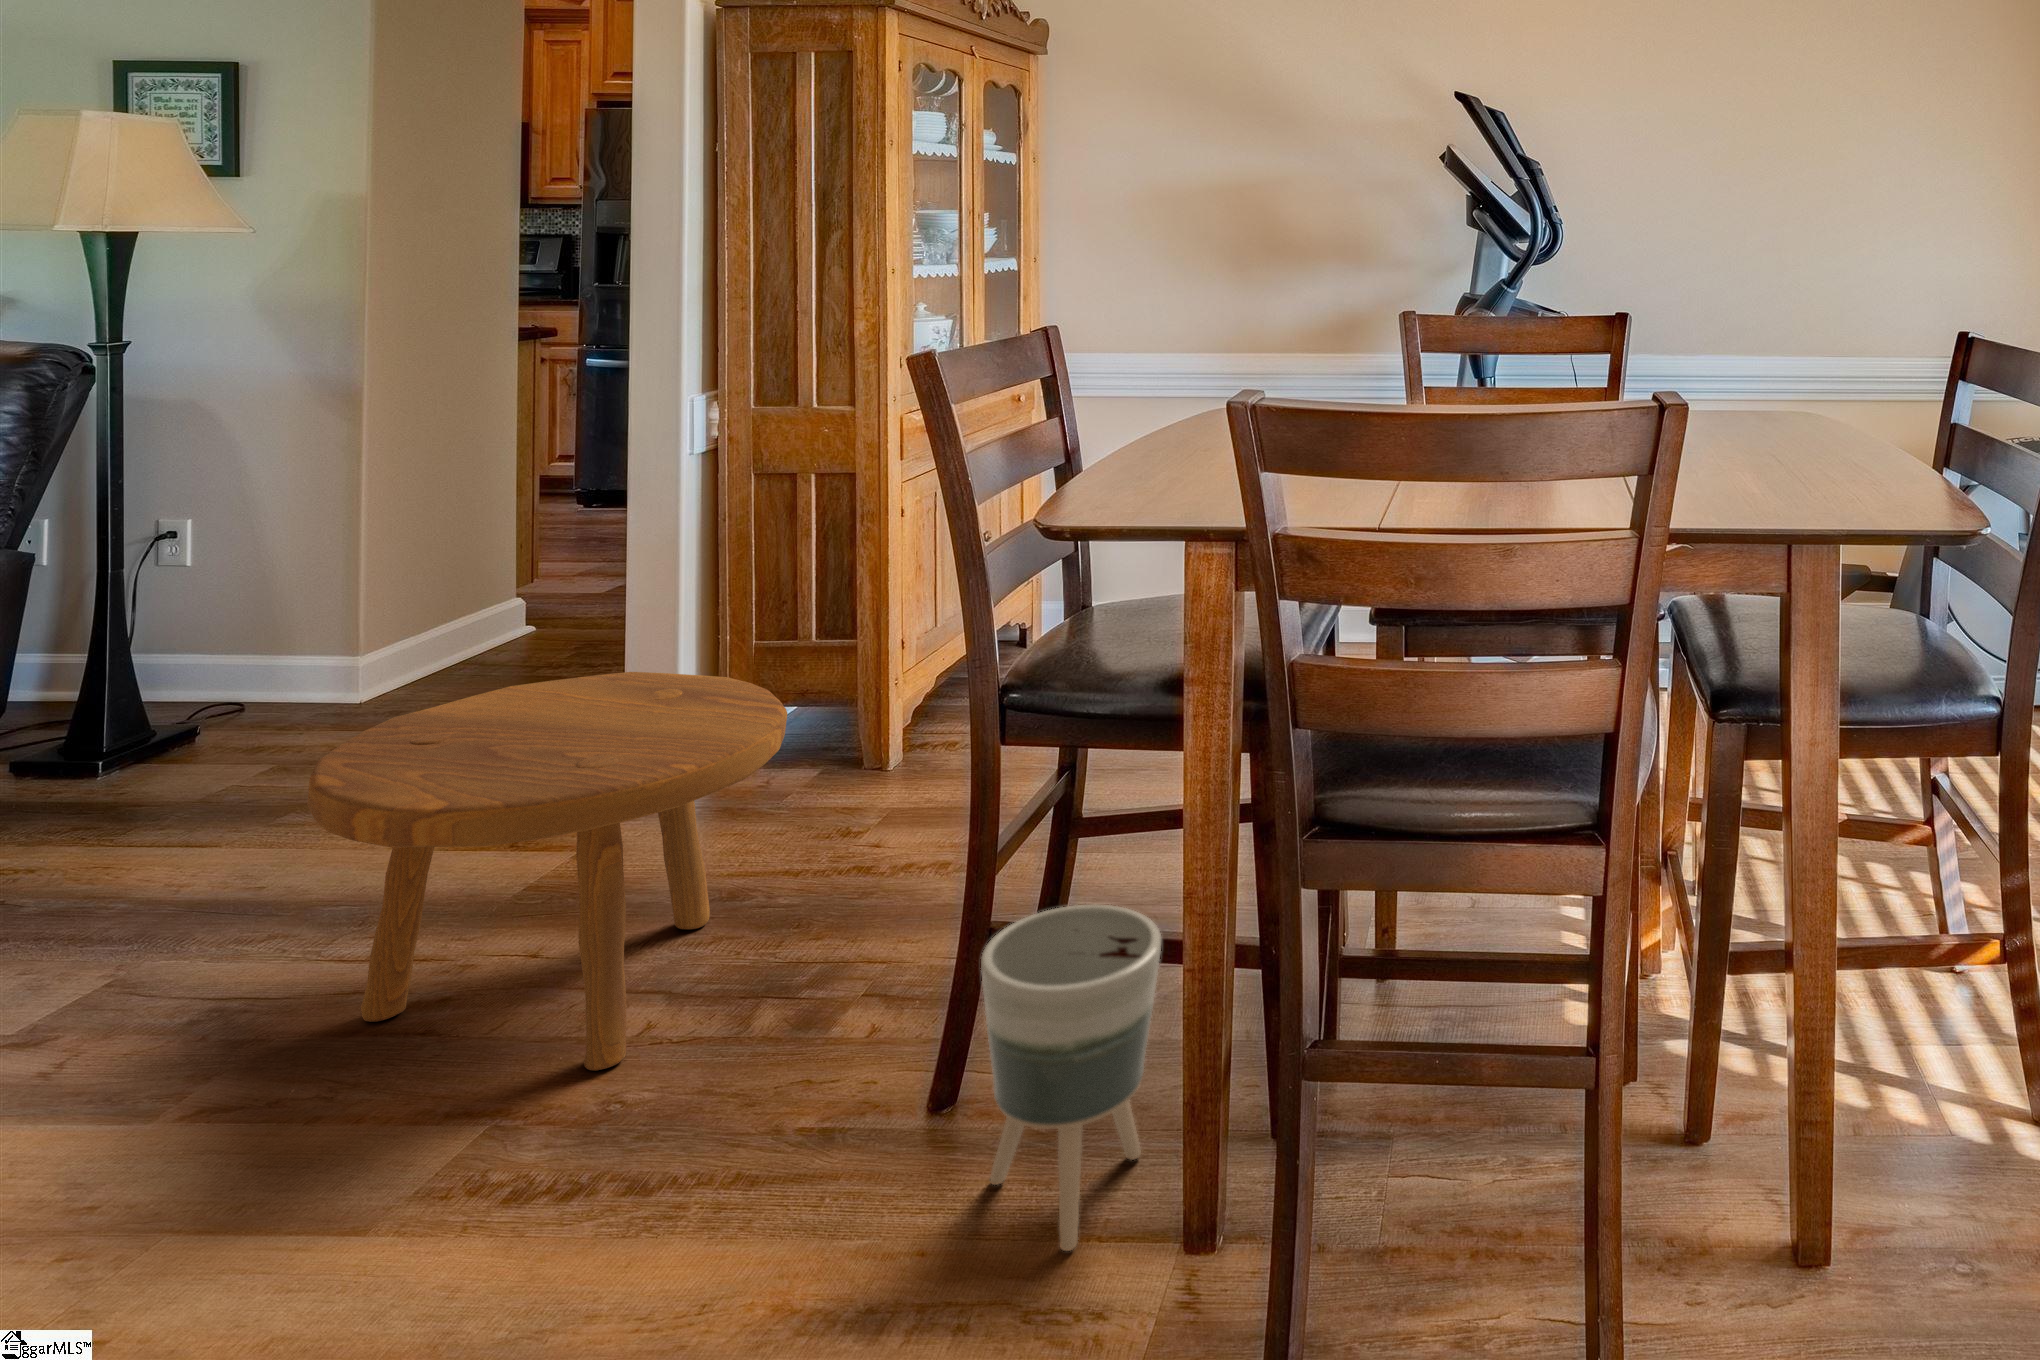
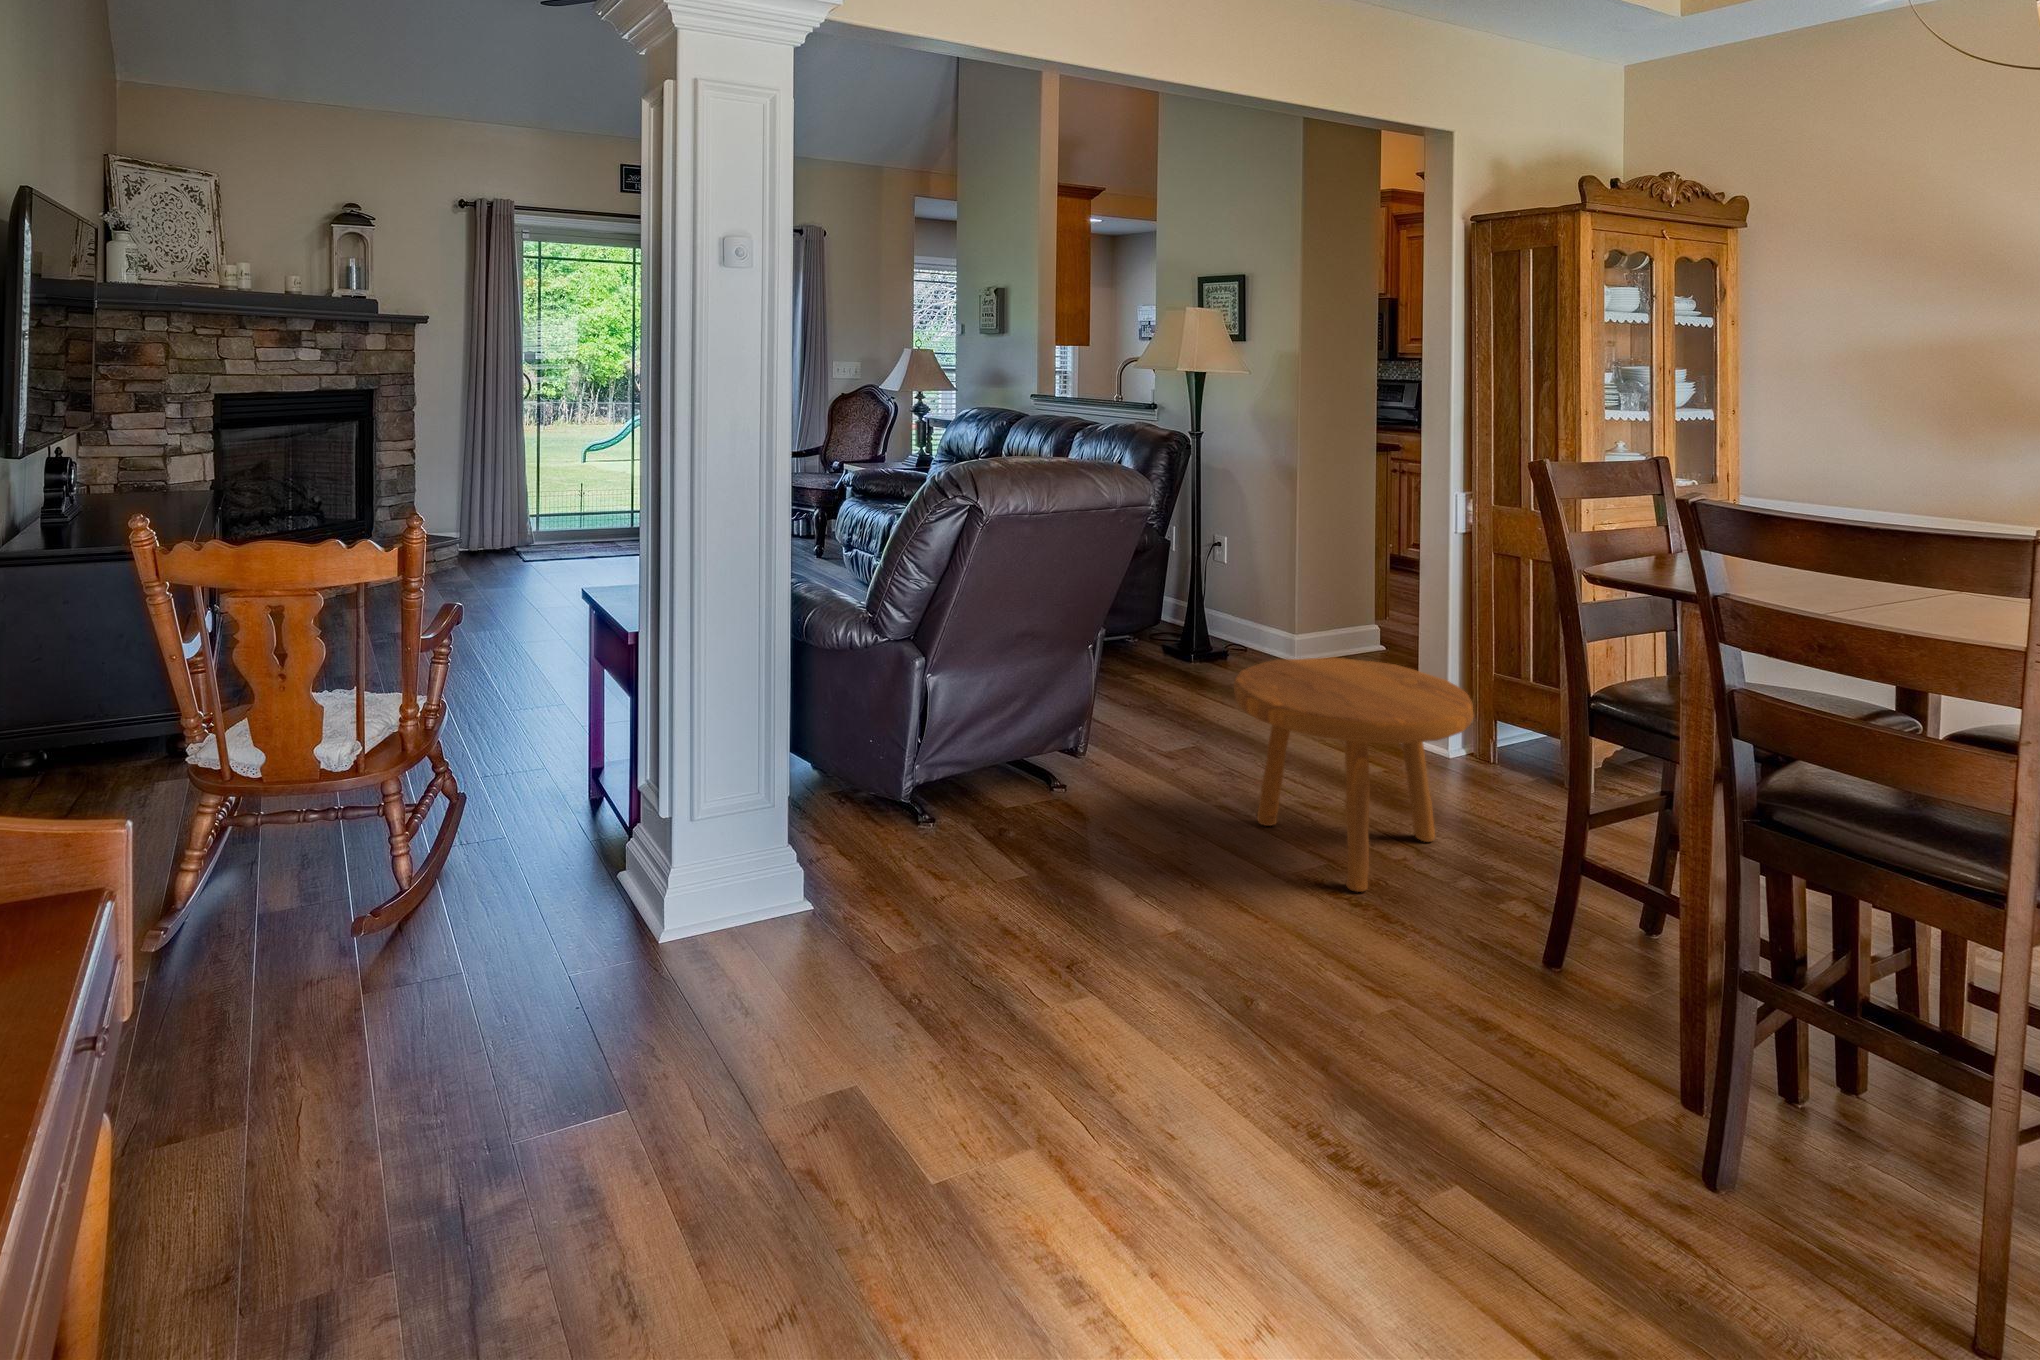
planter: present [981,905,1161,1251] -> none [1531,873,1668,1112]

